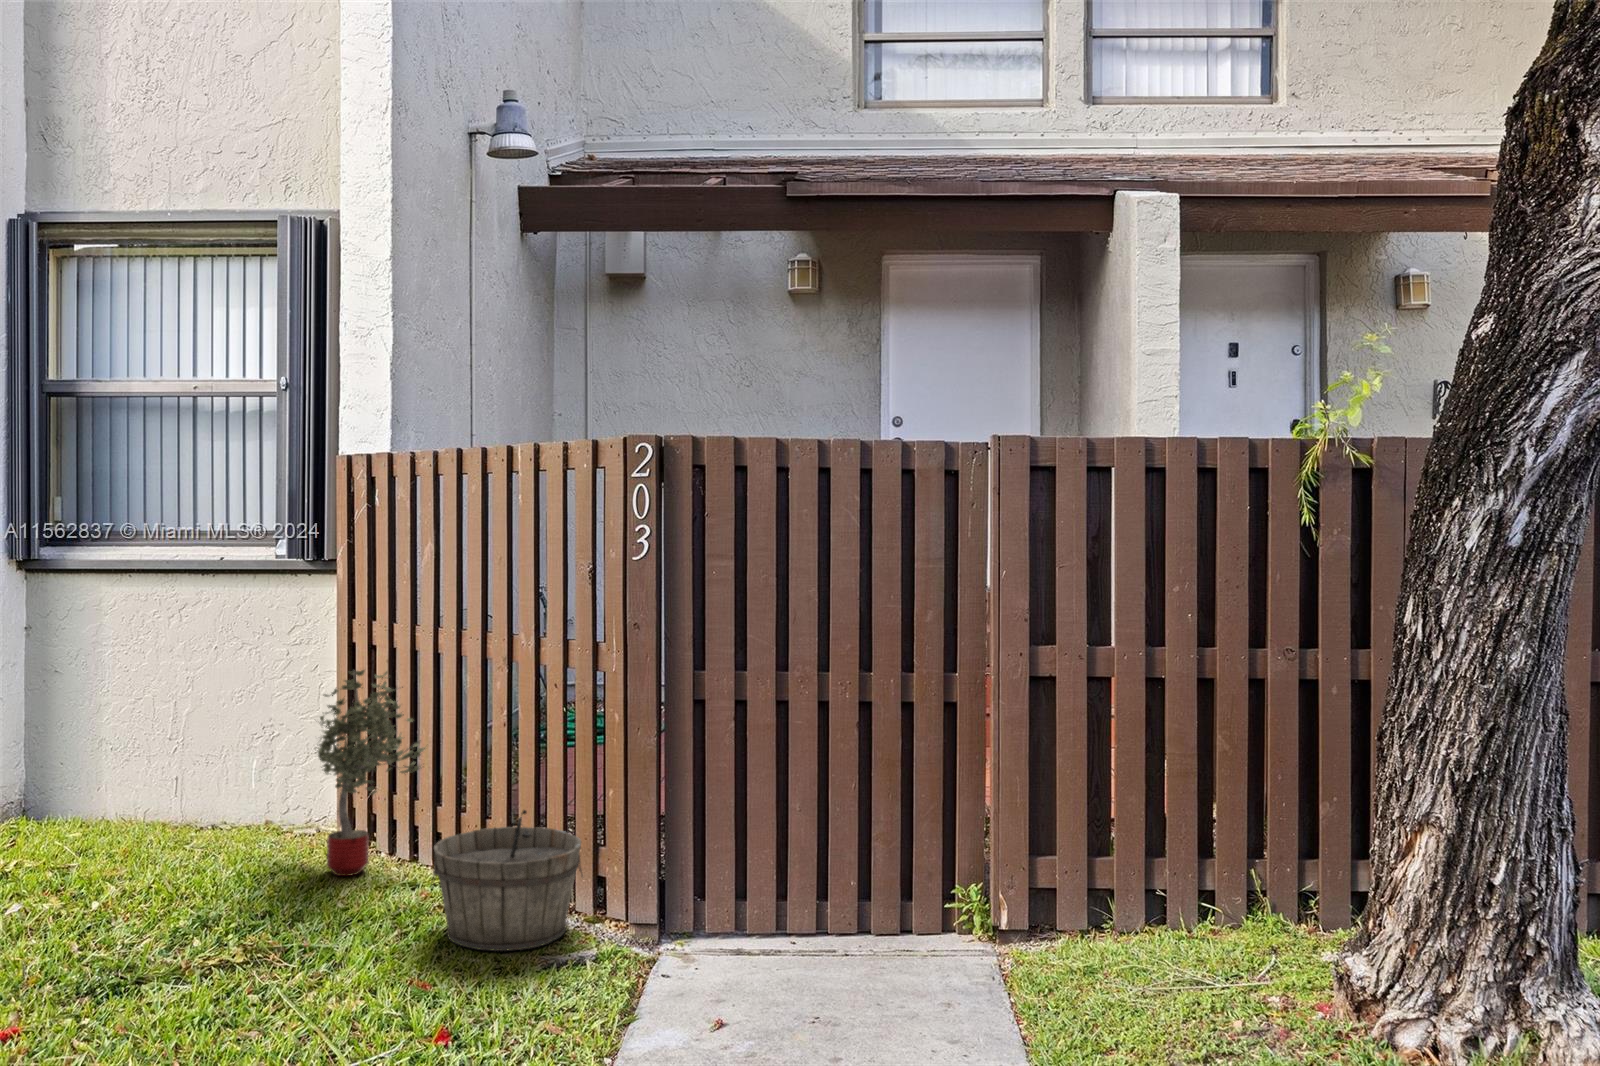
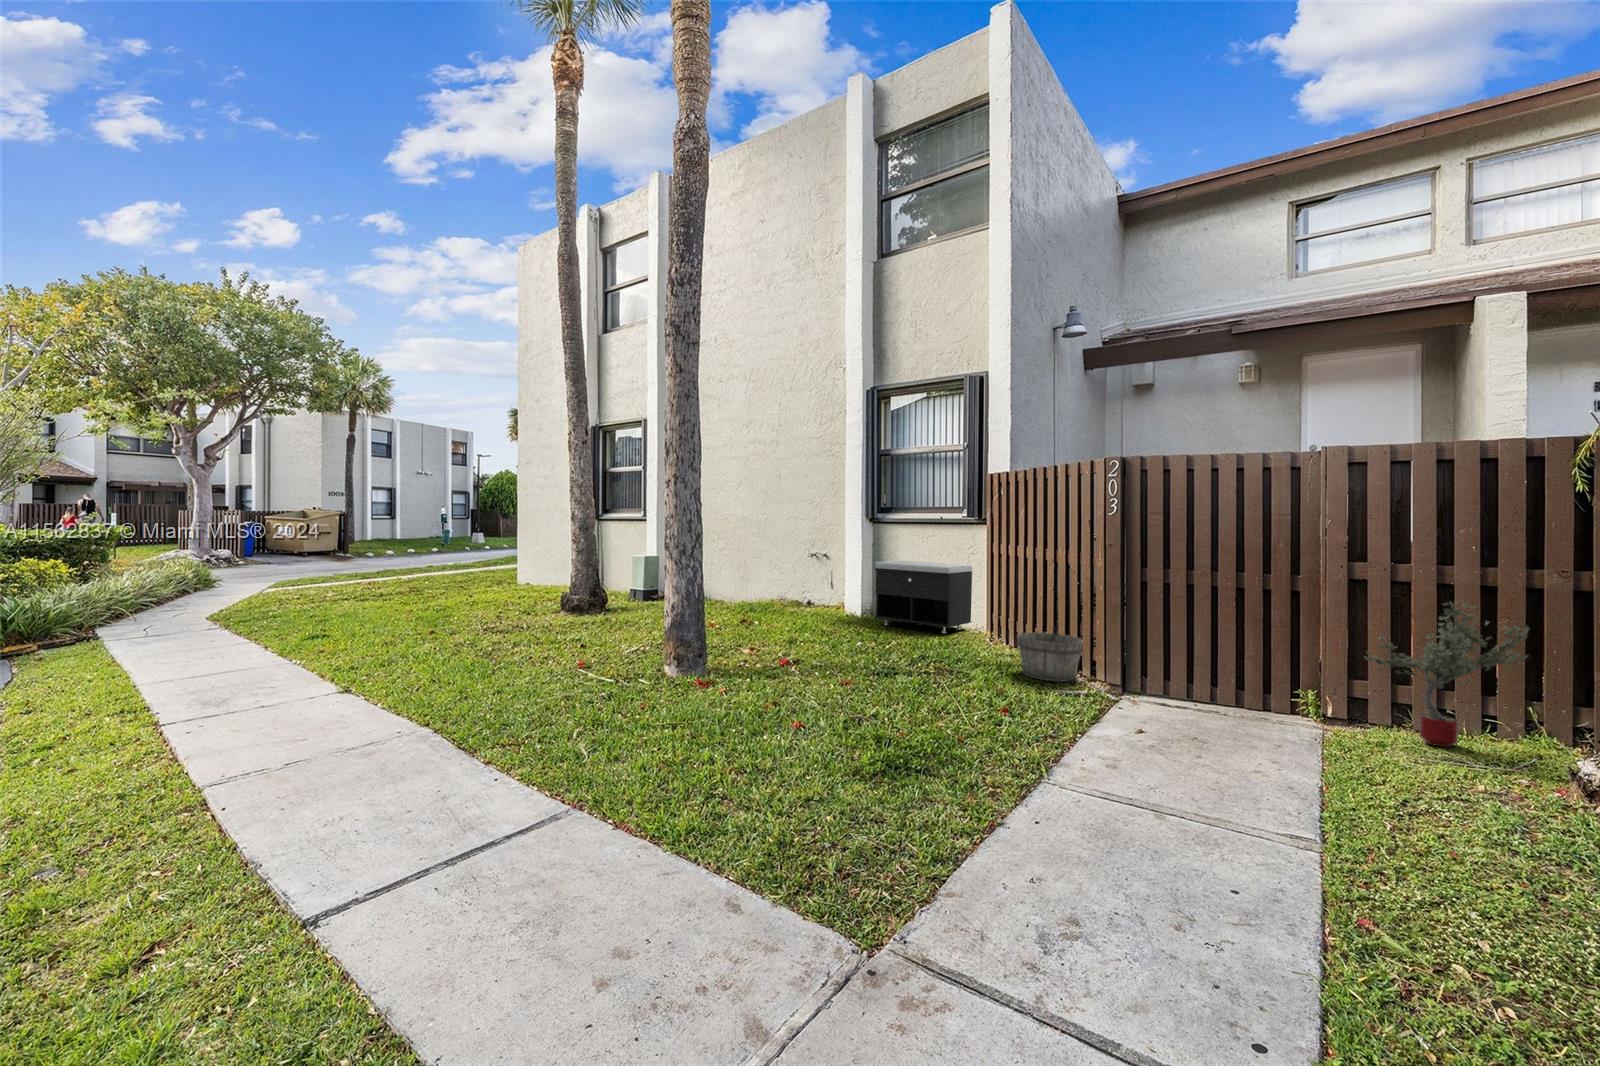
storage bench: none [34,660,305,840] -> present [875,561,972,633]
potted tree: present [317,670,425,876] -> present [1365,602,1529,747]

